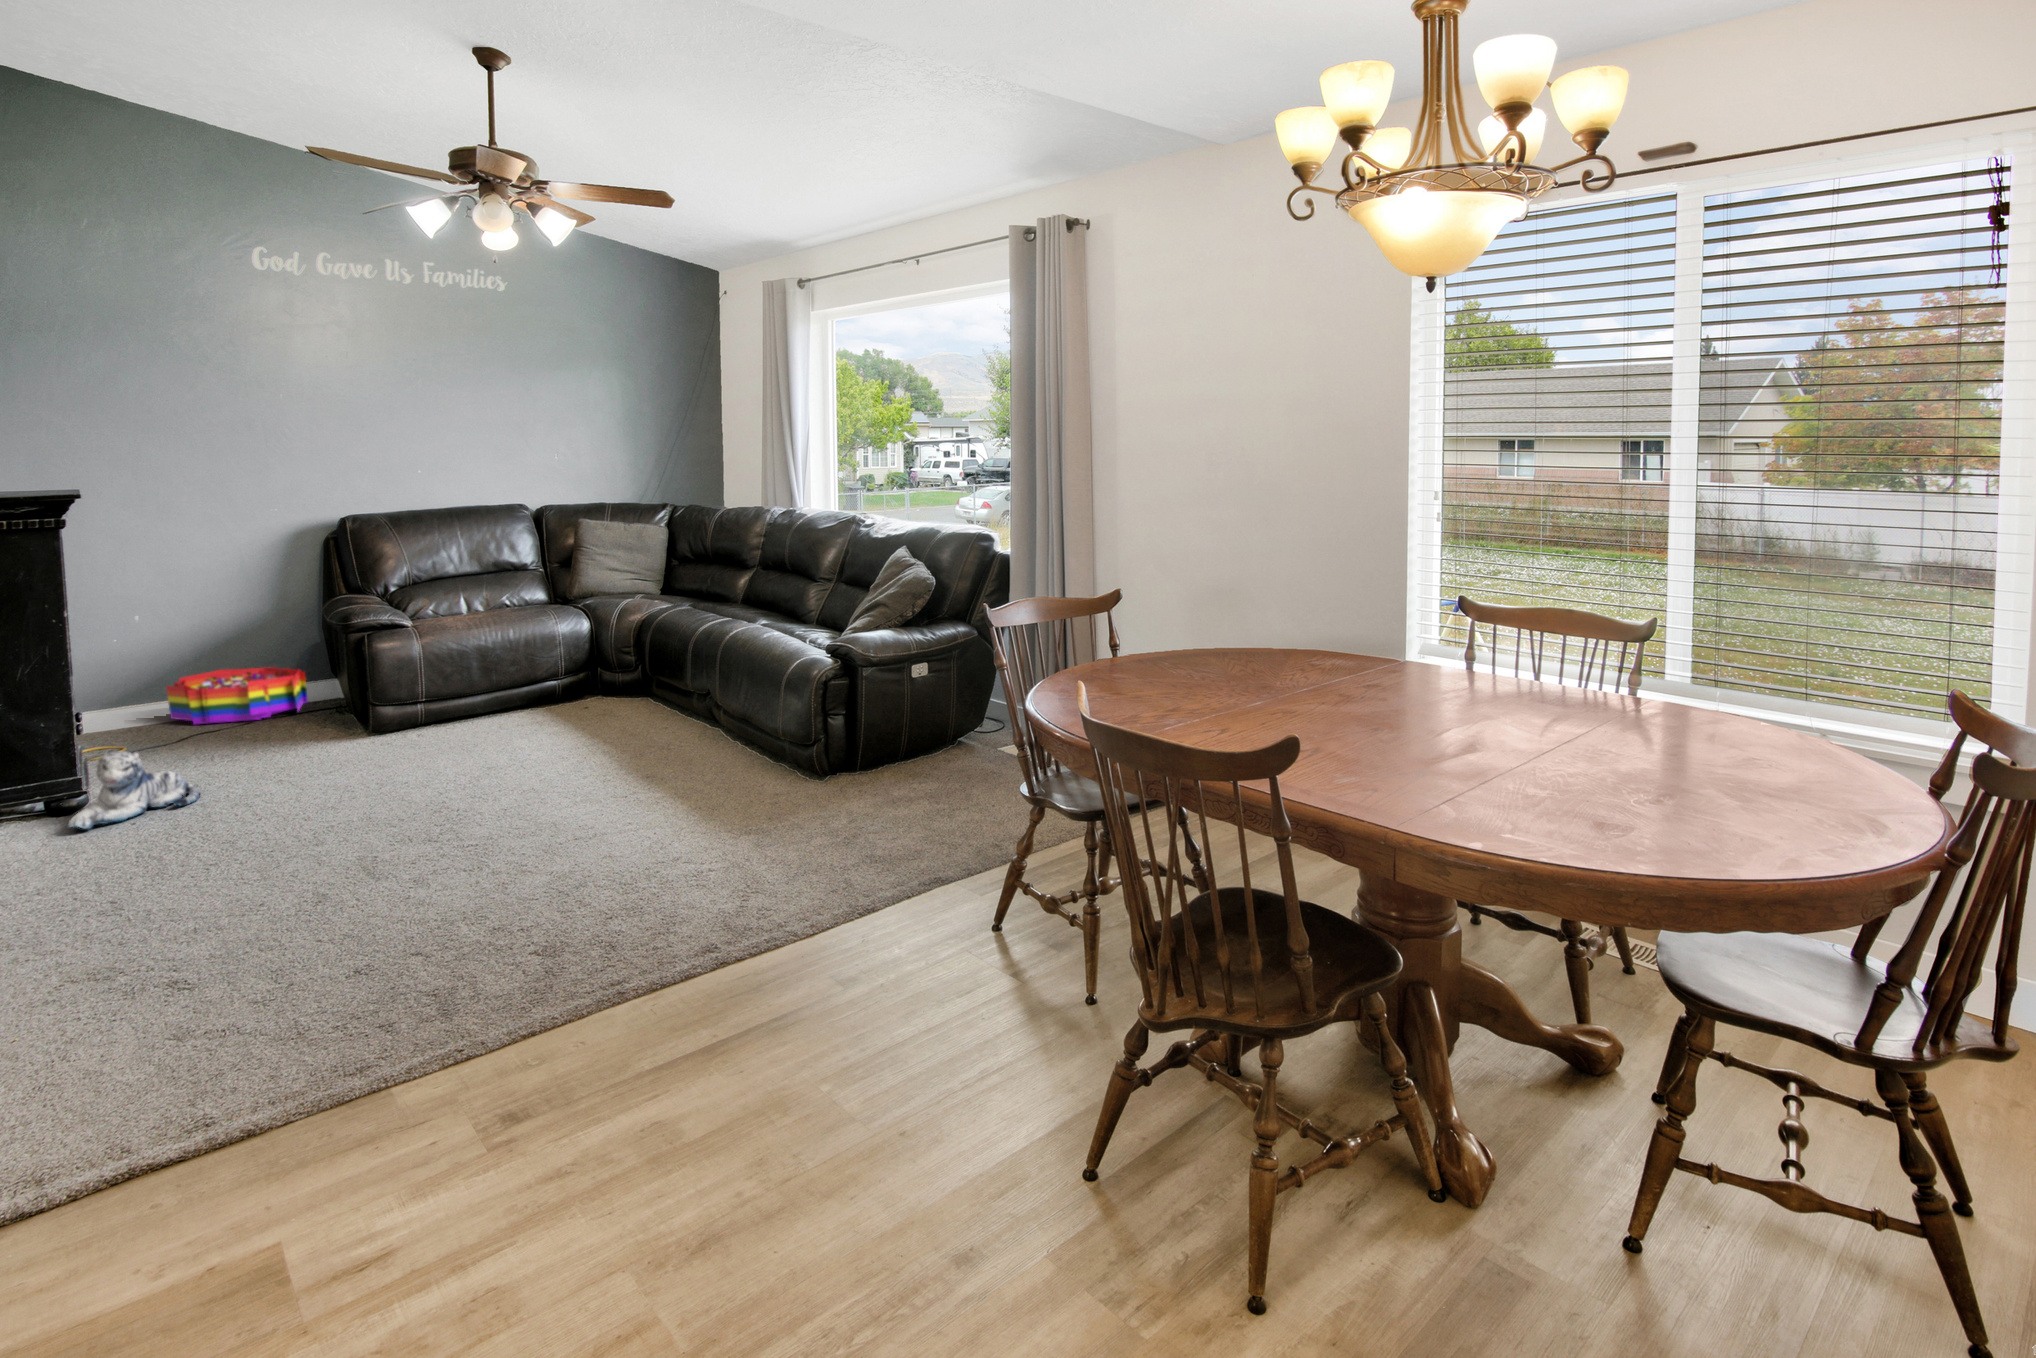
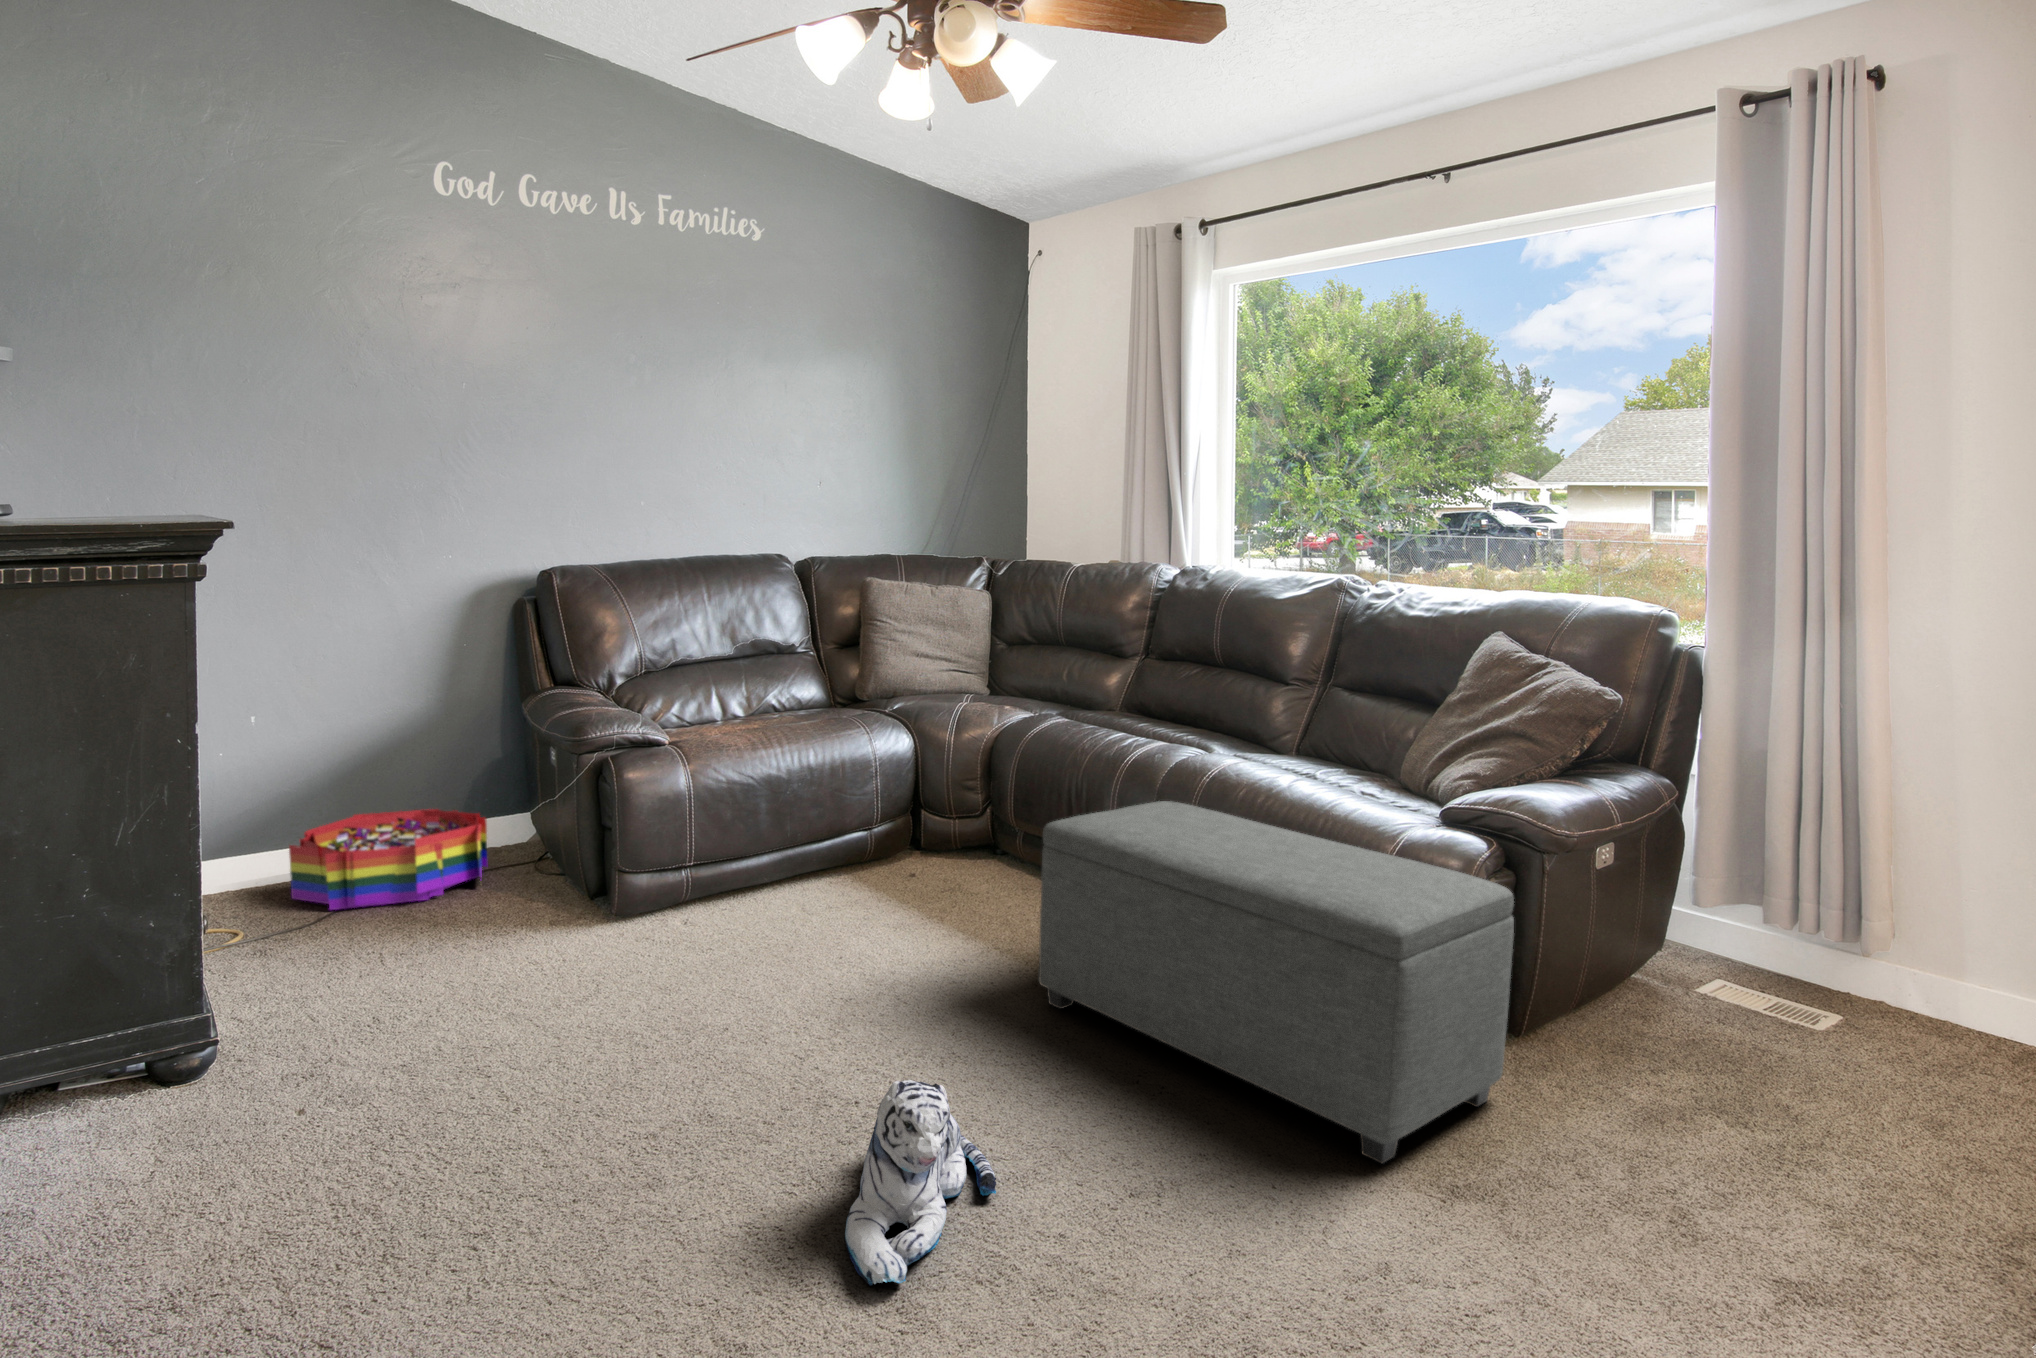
ottoman: none [590,657,795,822] -> present [1039,801,1514,1163]
plush toy: present [68,750,200,829] -> present [844,1080,996,1286]

